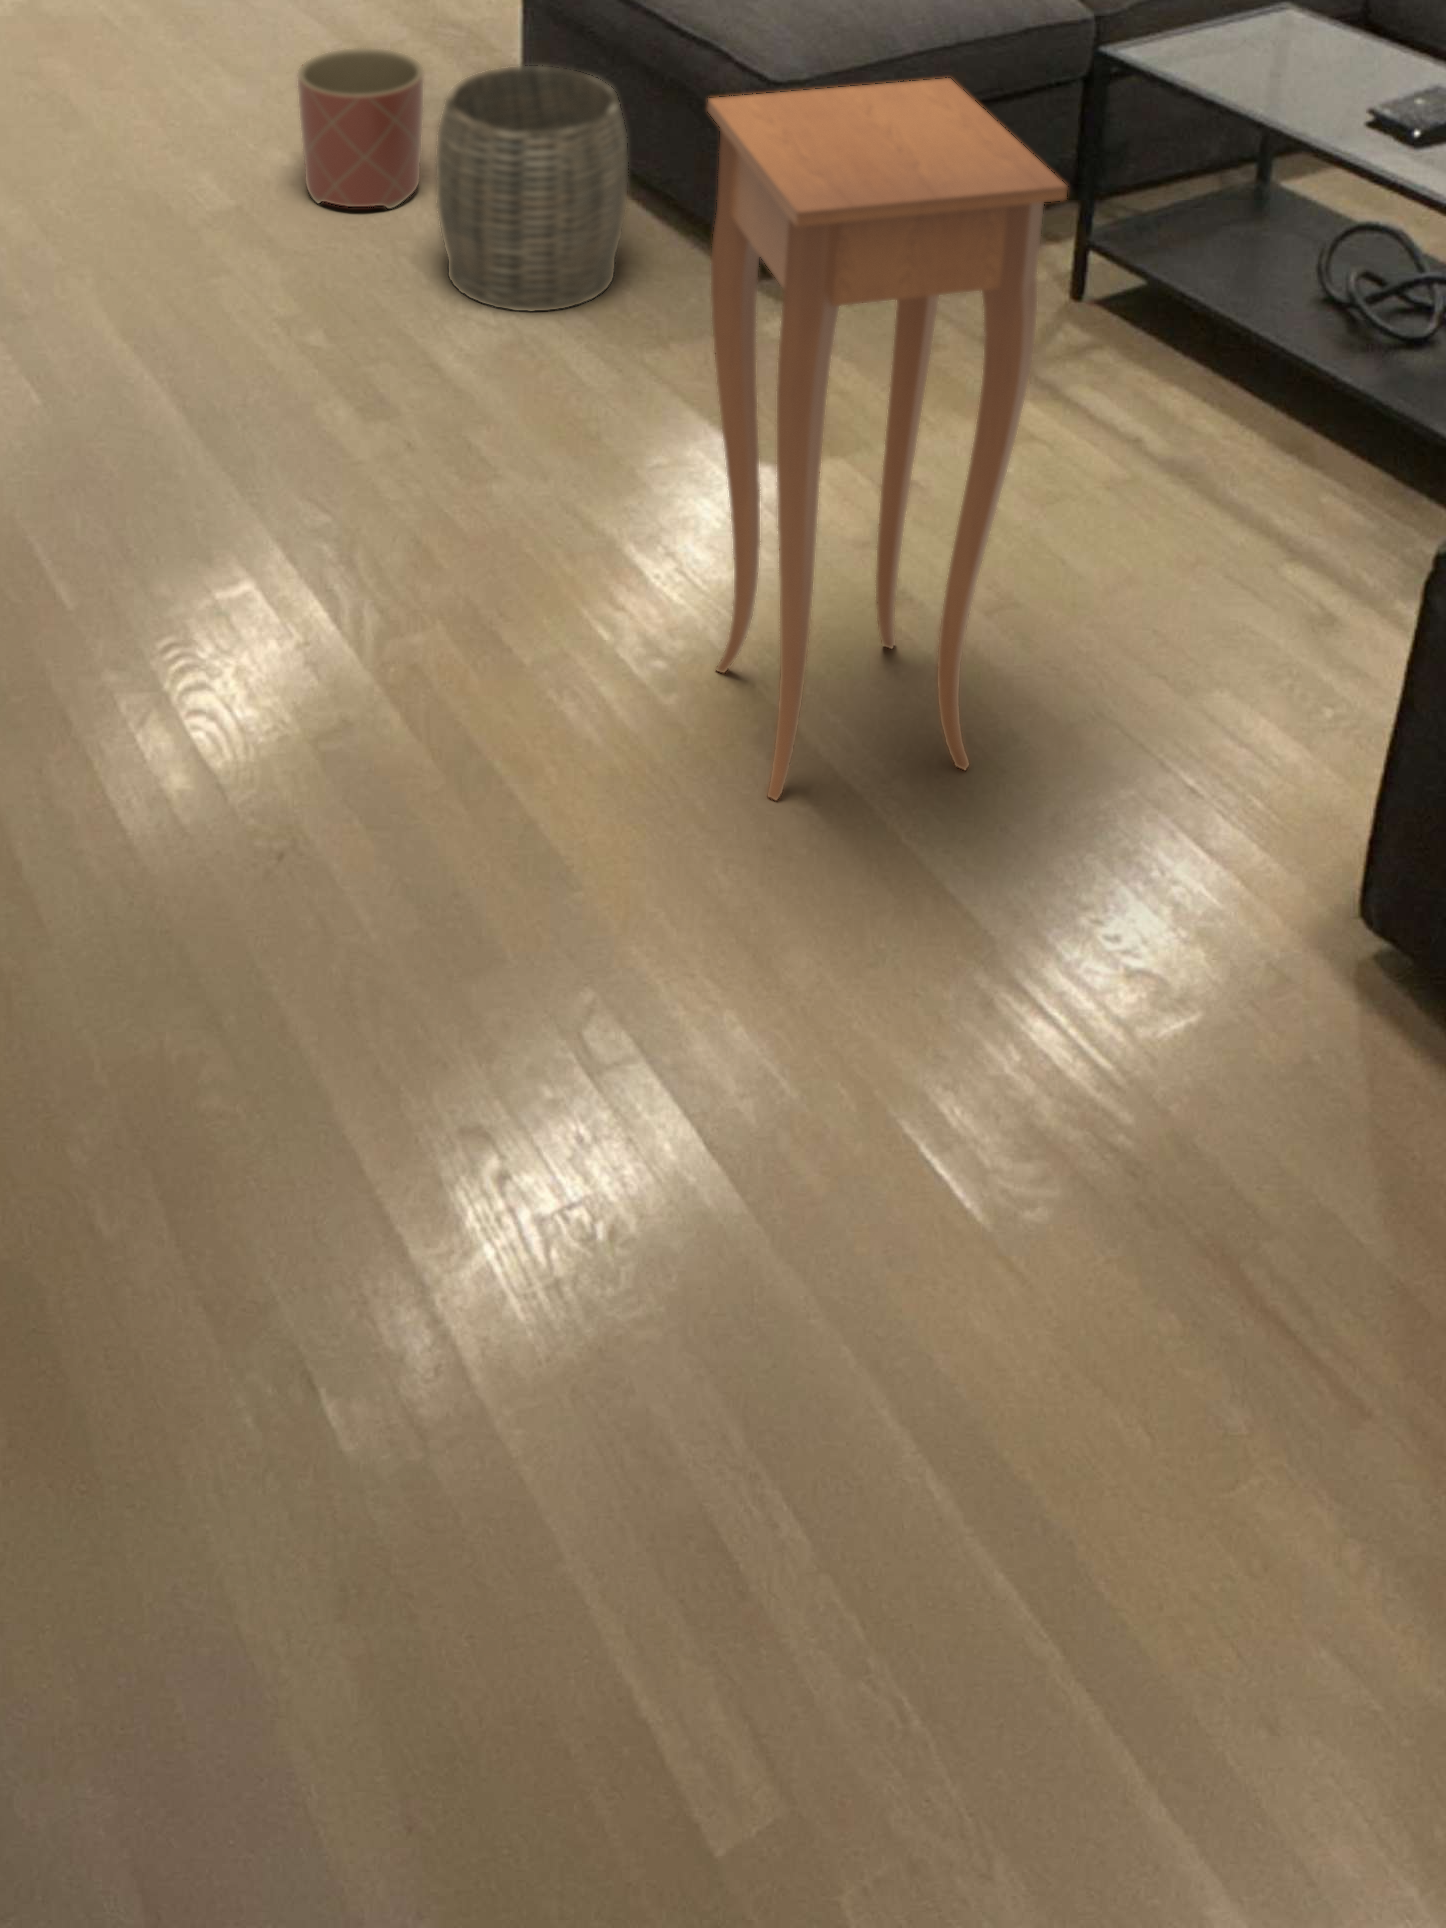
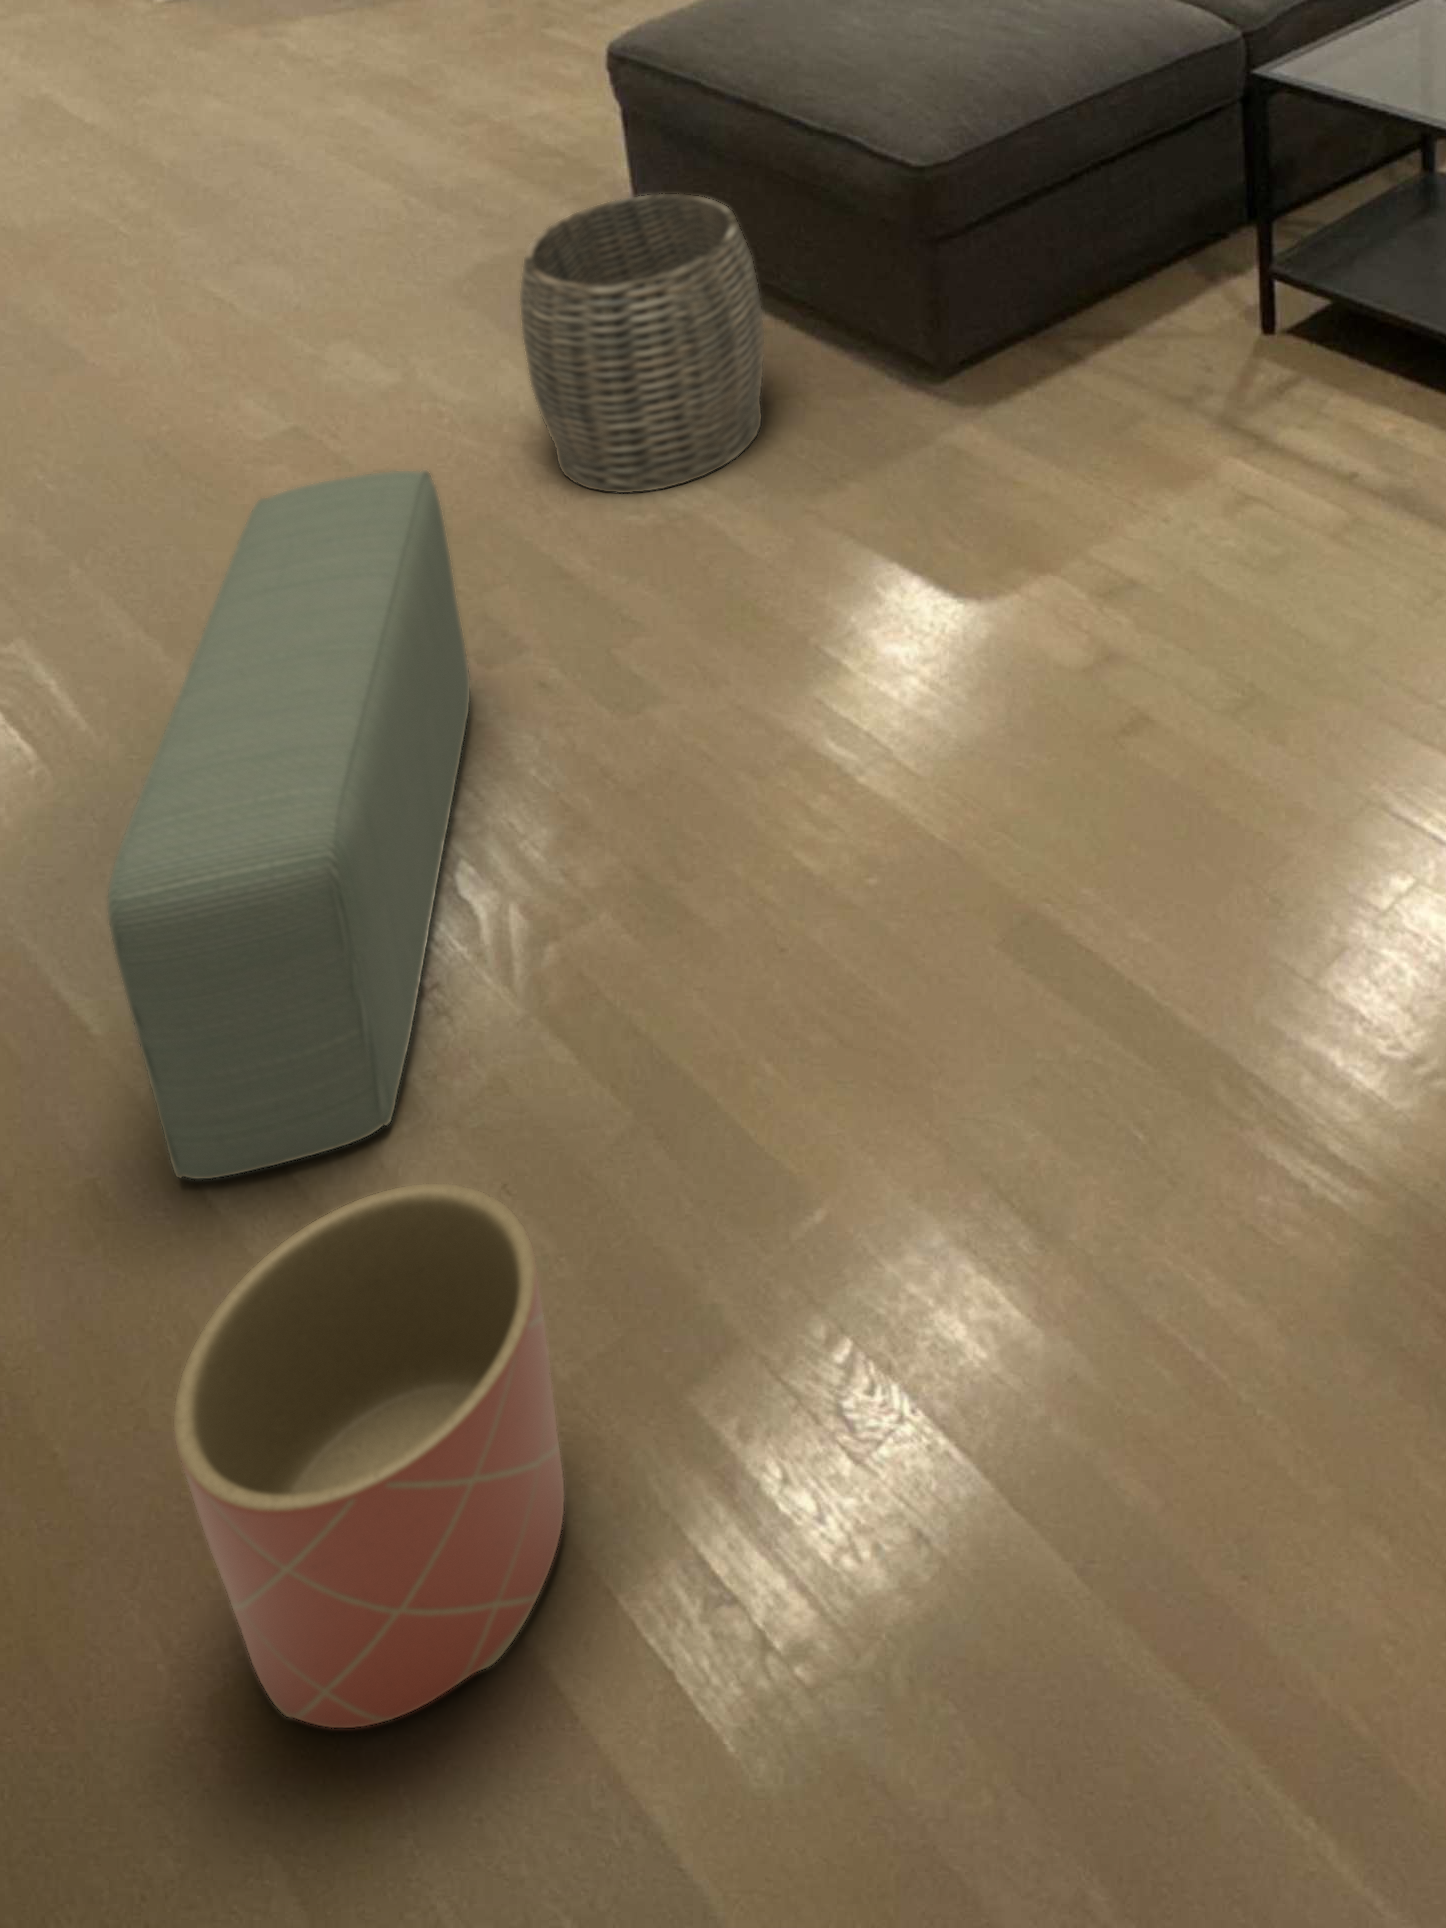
planter: present [298,48,423,209] -> present [174,1184,564,1728]
side table: present [708,78,1067,800] -> none [825,156,1261,1062]
pouf: none [138,234,372,706] -> present [108,471,470,1179]

